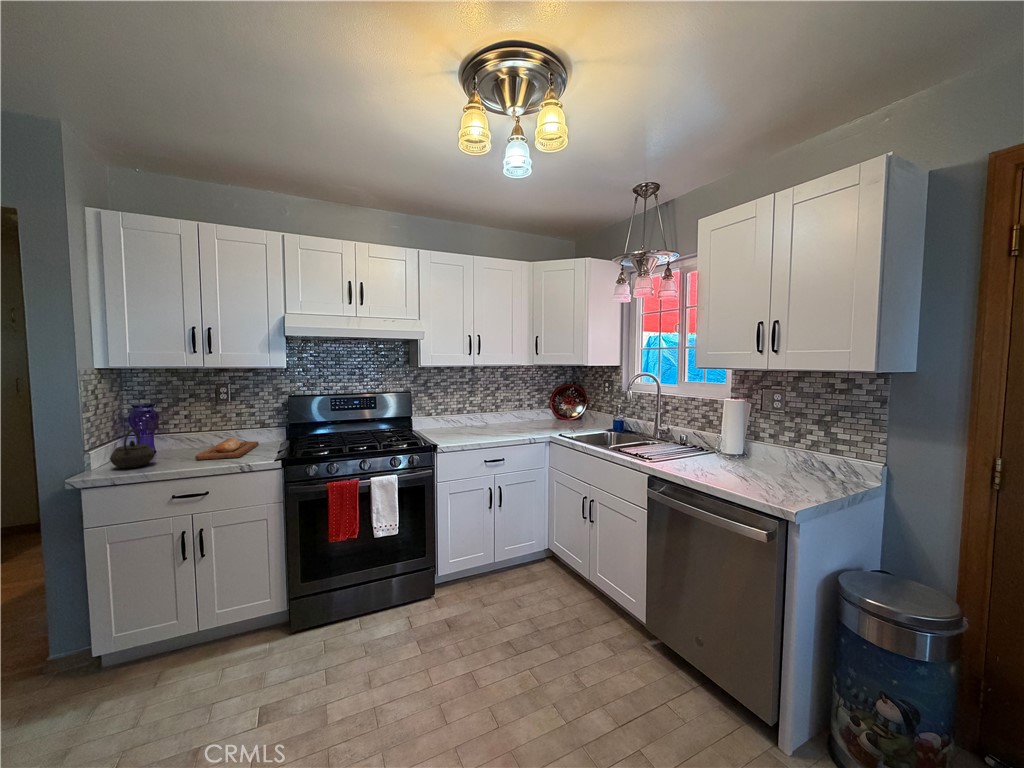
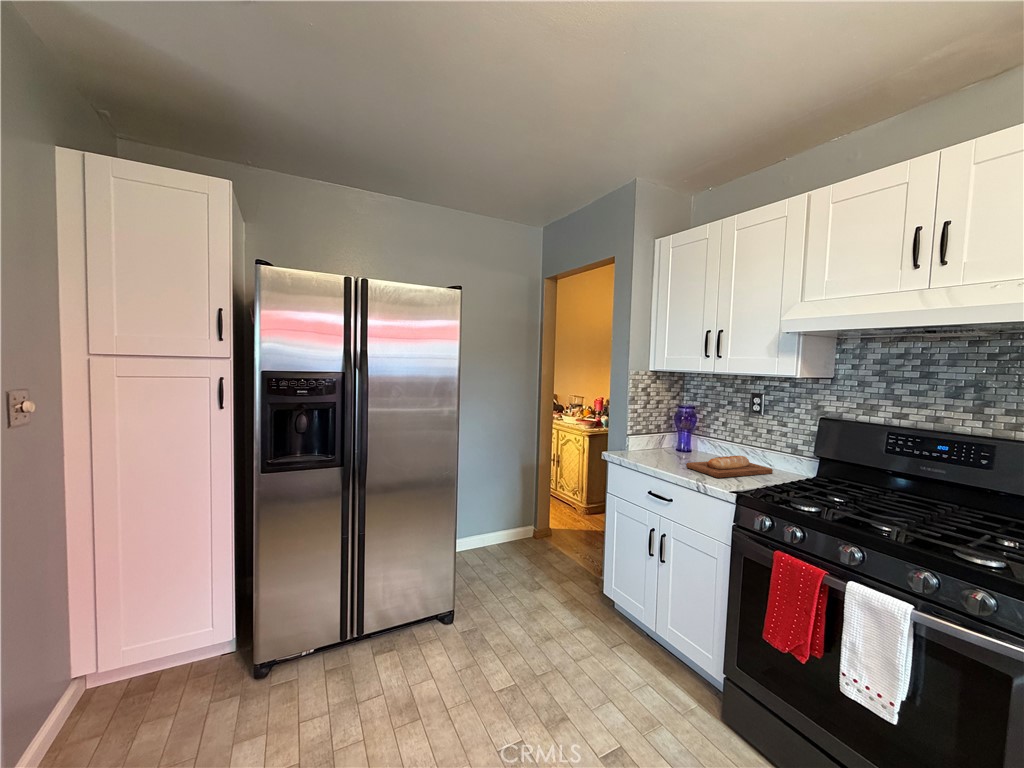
kettle: present [110,429,155,468] -> none [632,424,663,459]

